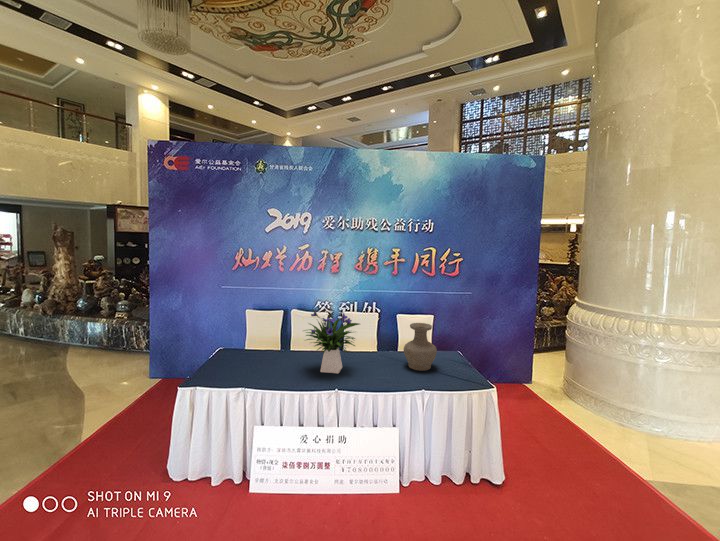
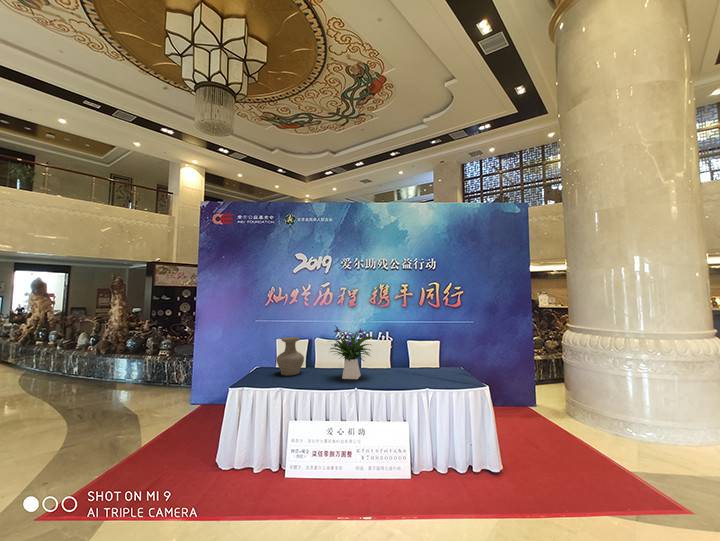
vase: present [404,323,437,371] -> present [277,337,304,375]

